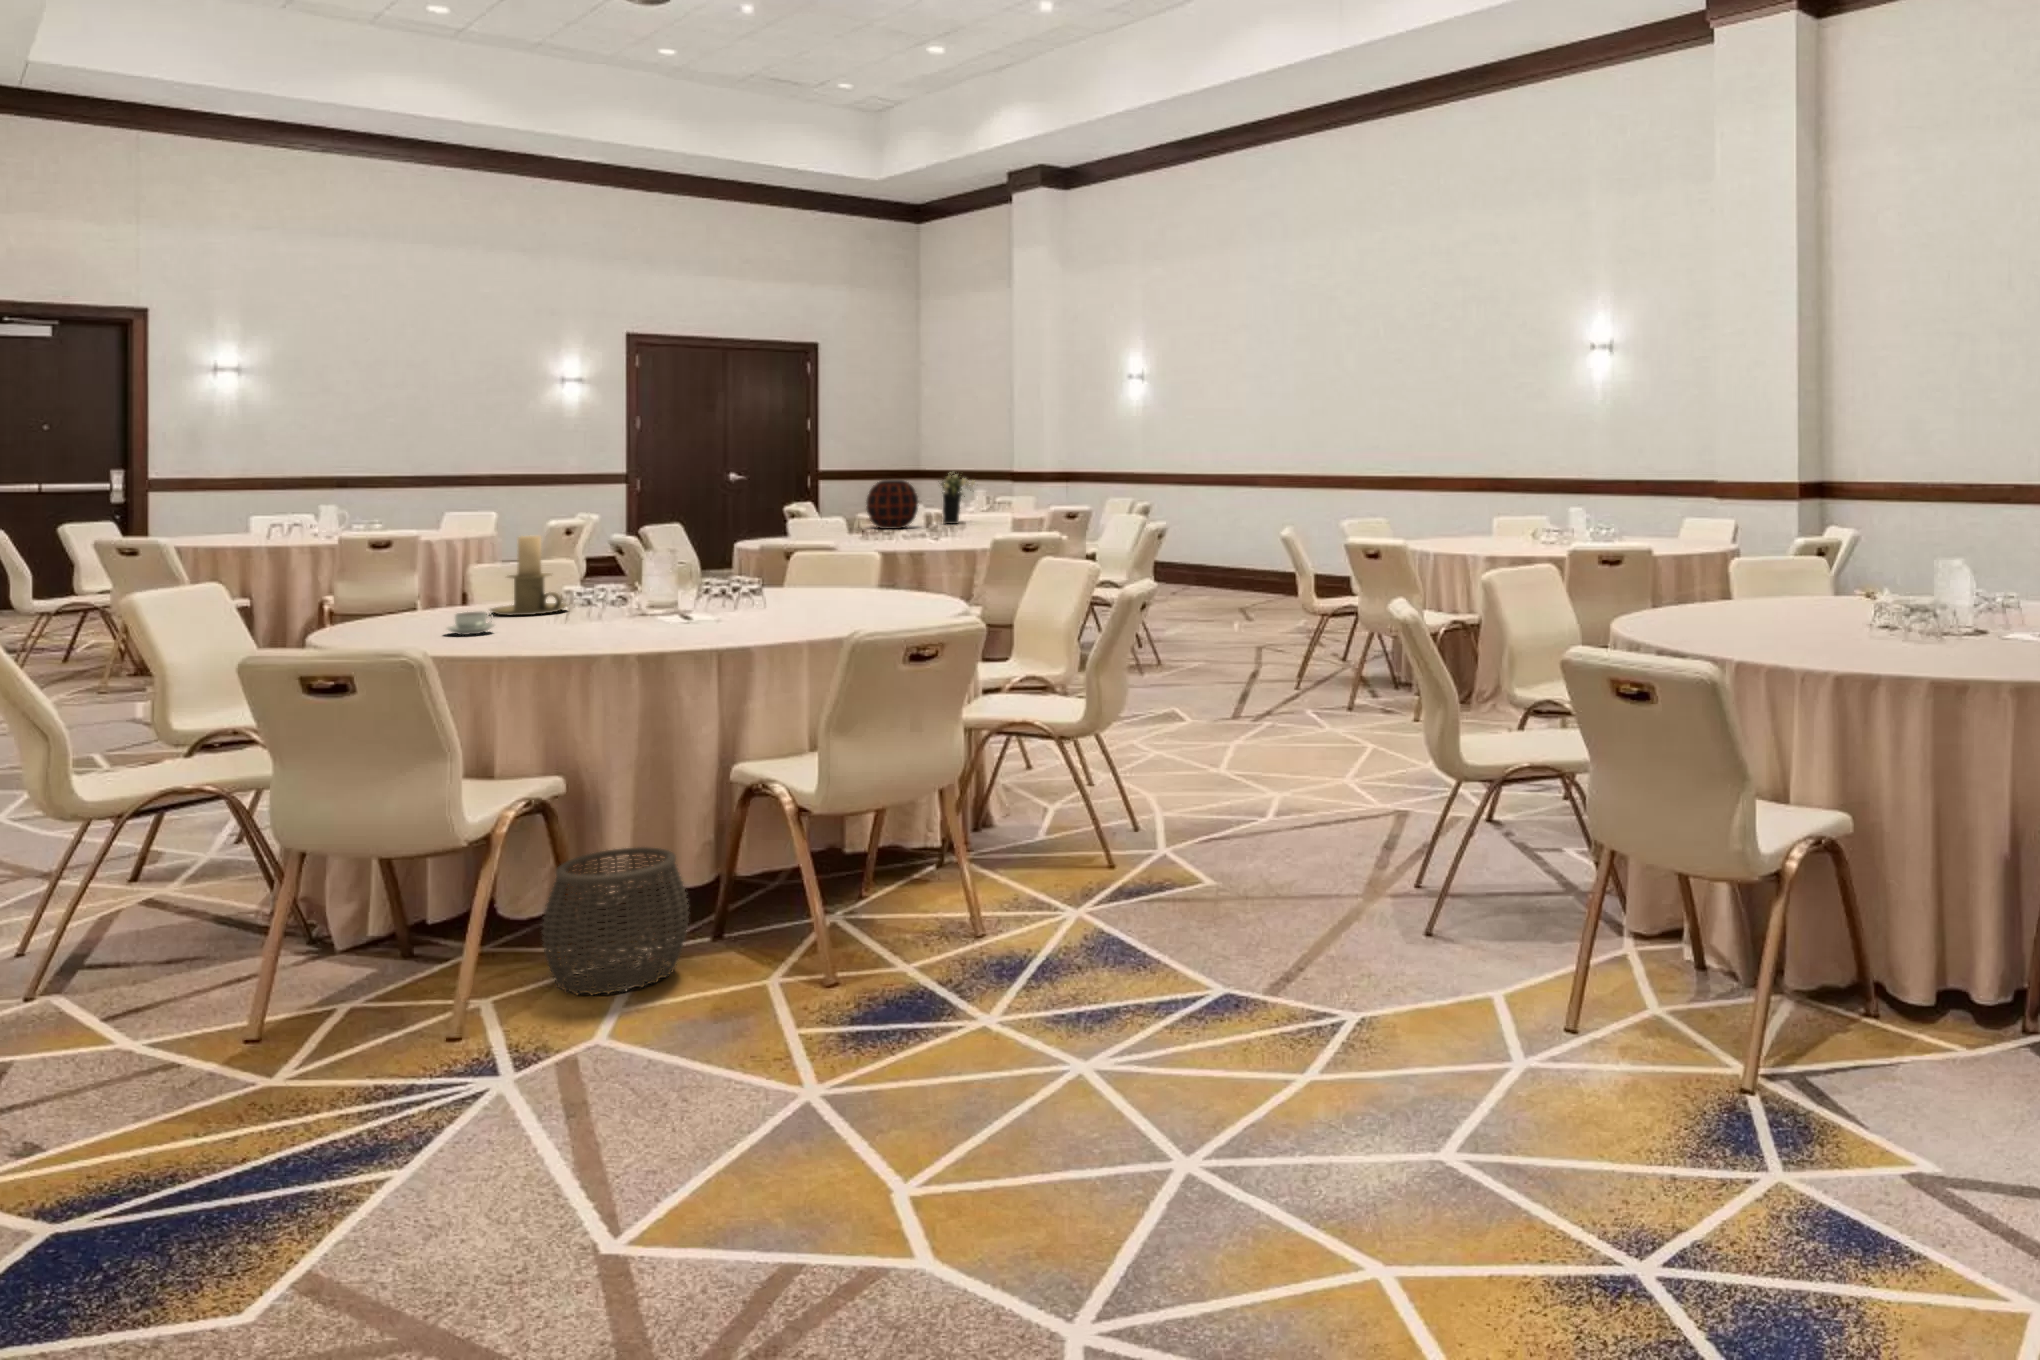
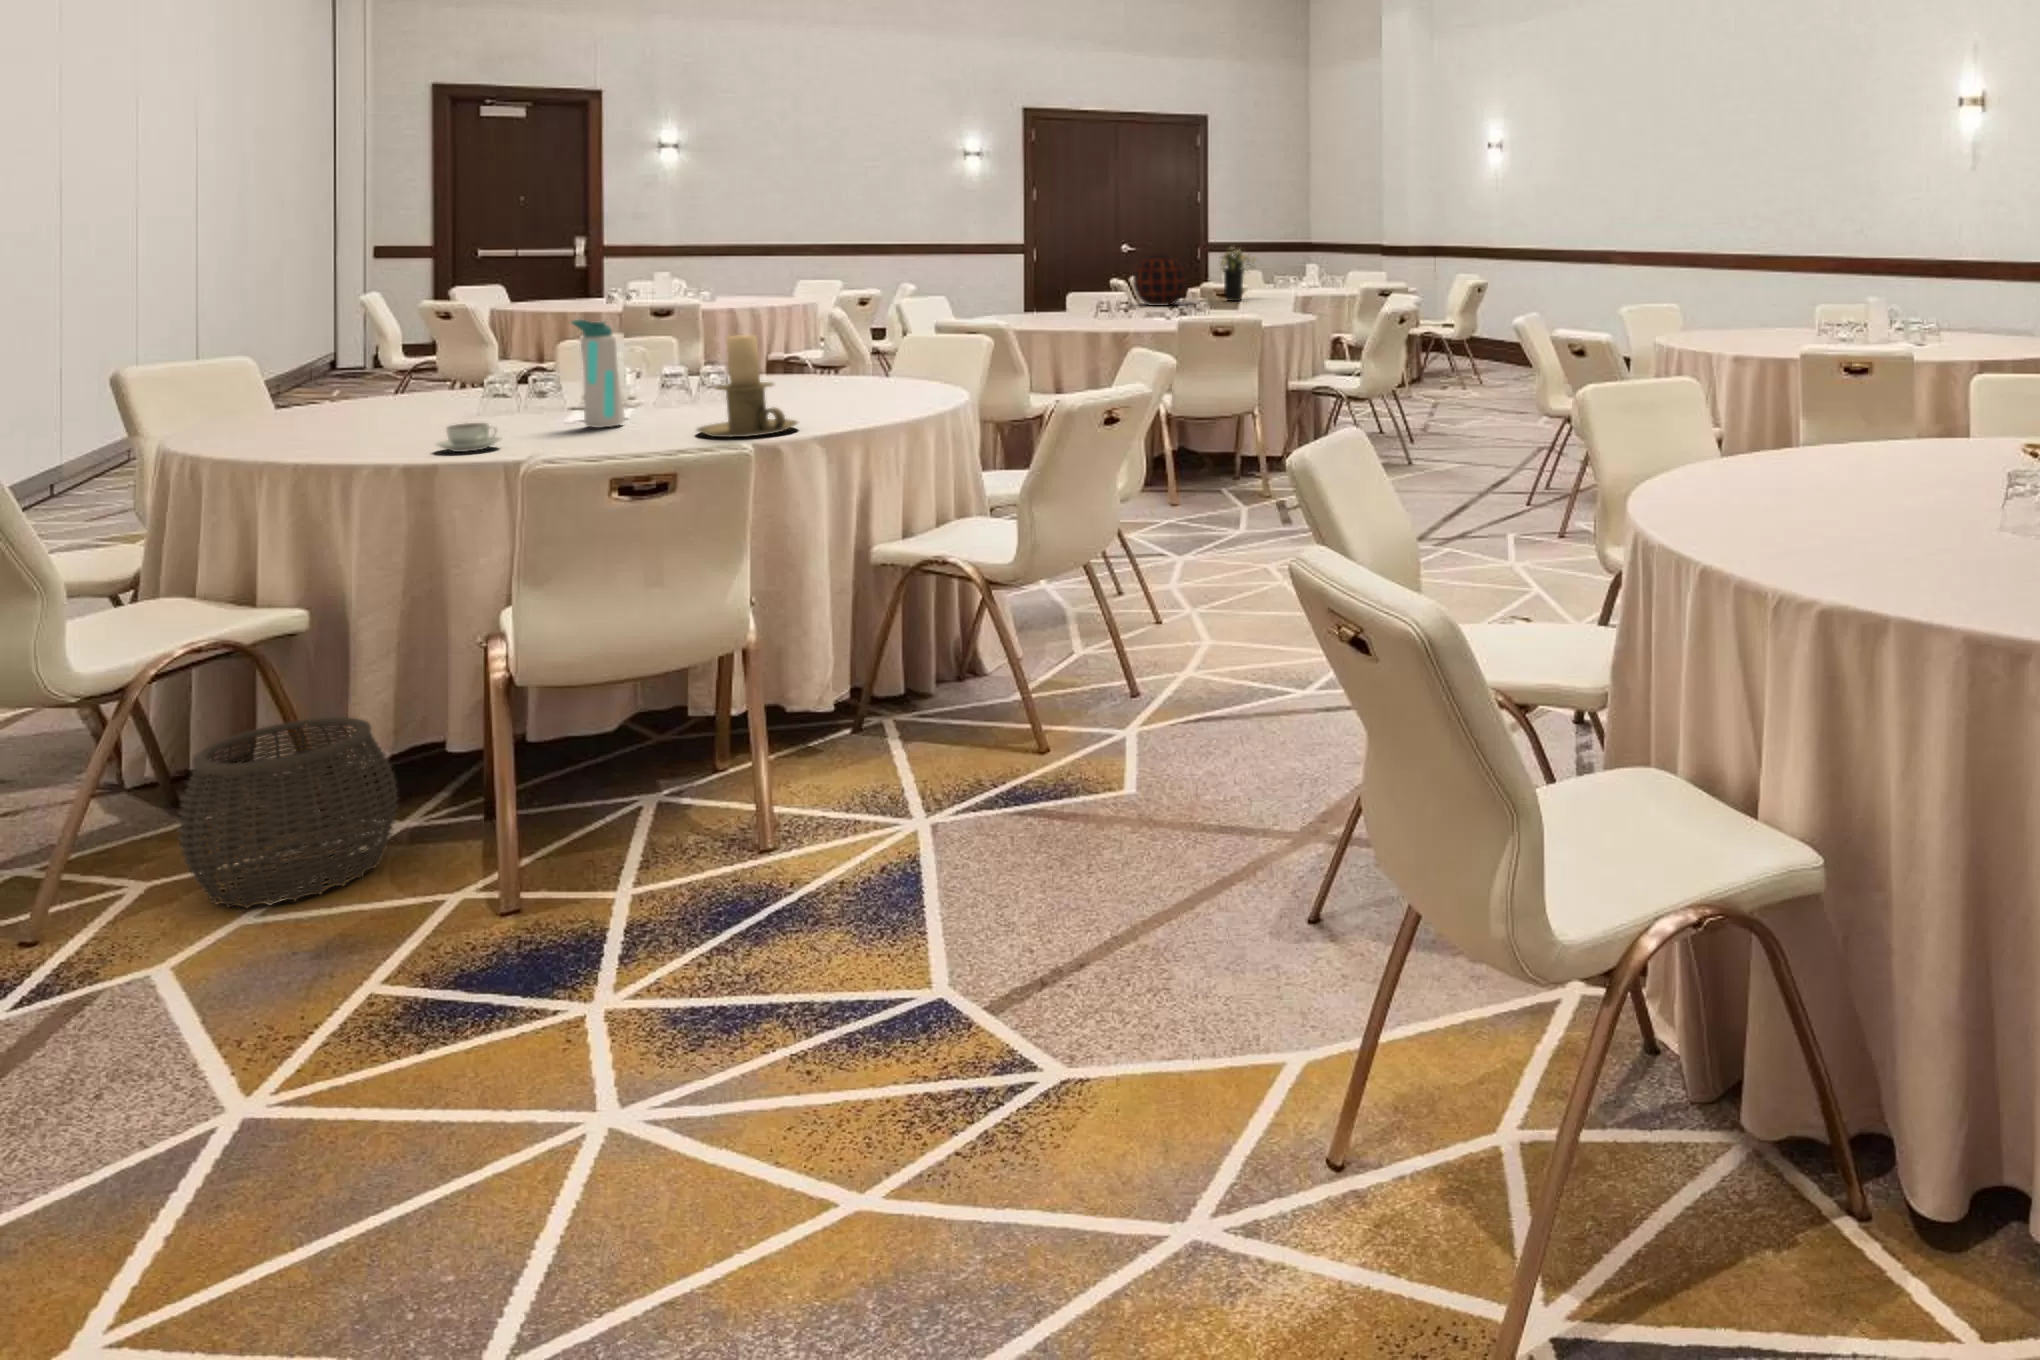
water bottle: none [712,530,746,620] -> present [571,320,625,428]
candle holder: present [490,536,567,615] -> present [697,335,797,437]
coffee cup: present [447,612,494,635] -> present [435,423,501,452]

